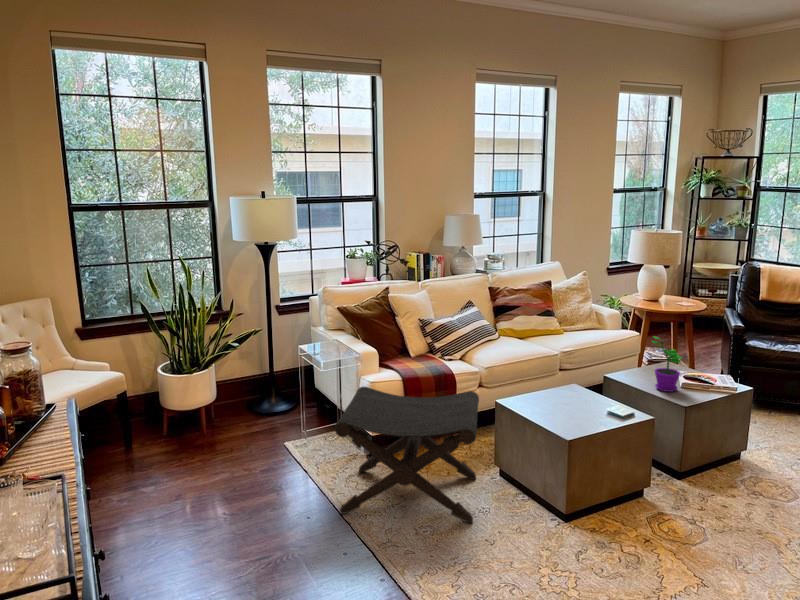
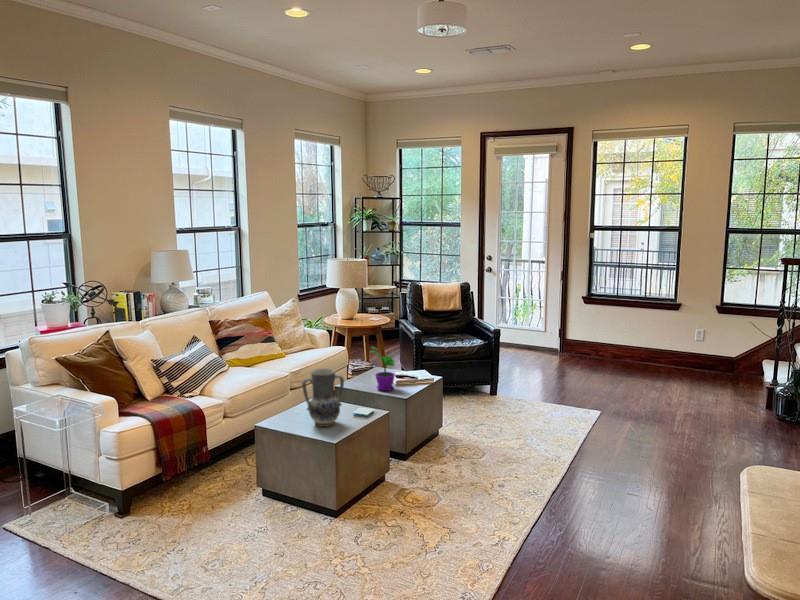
vase: none [549,352,599,419] -> present [302,369,344,427]
footstool: present [335,387,479,523] -> none [102,420,255,576]

